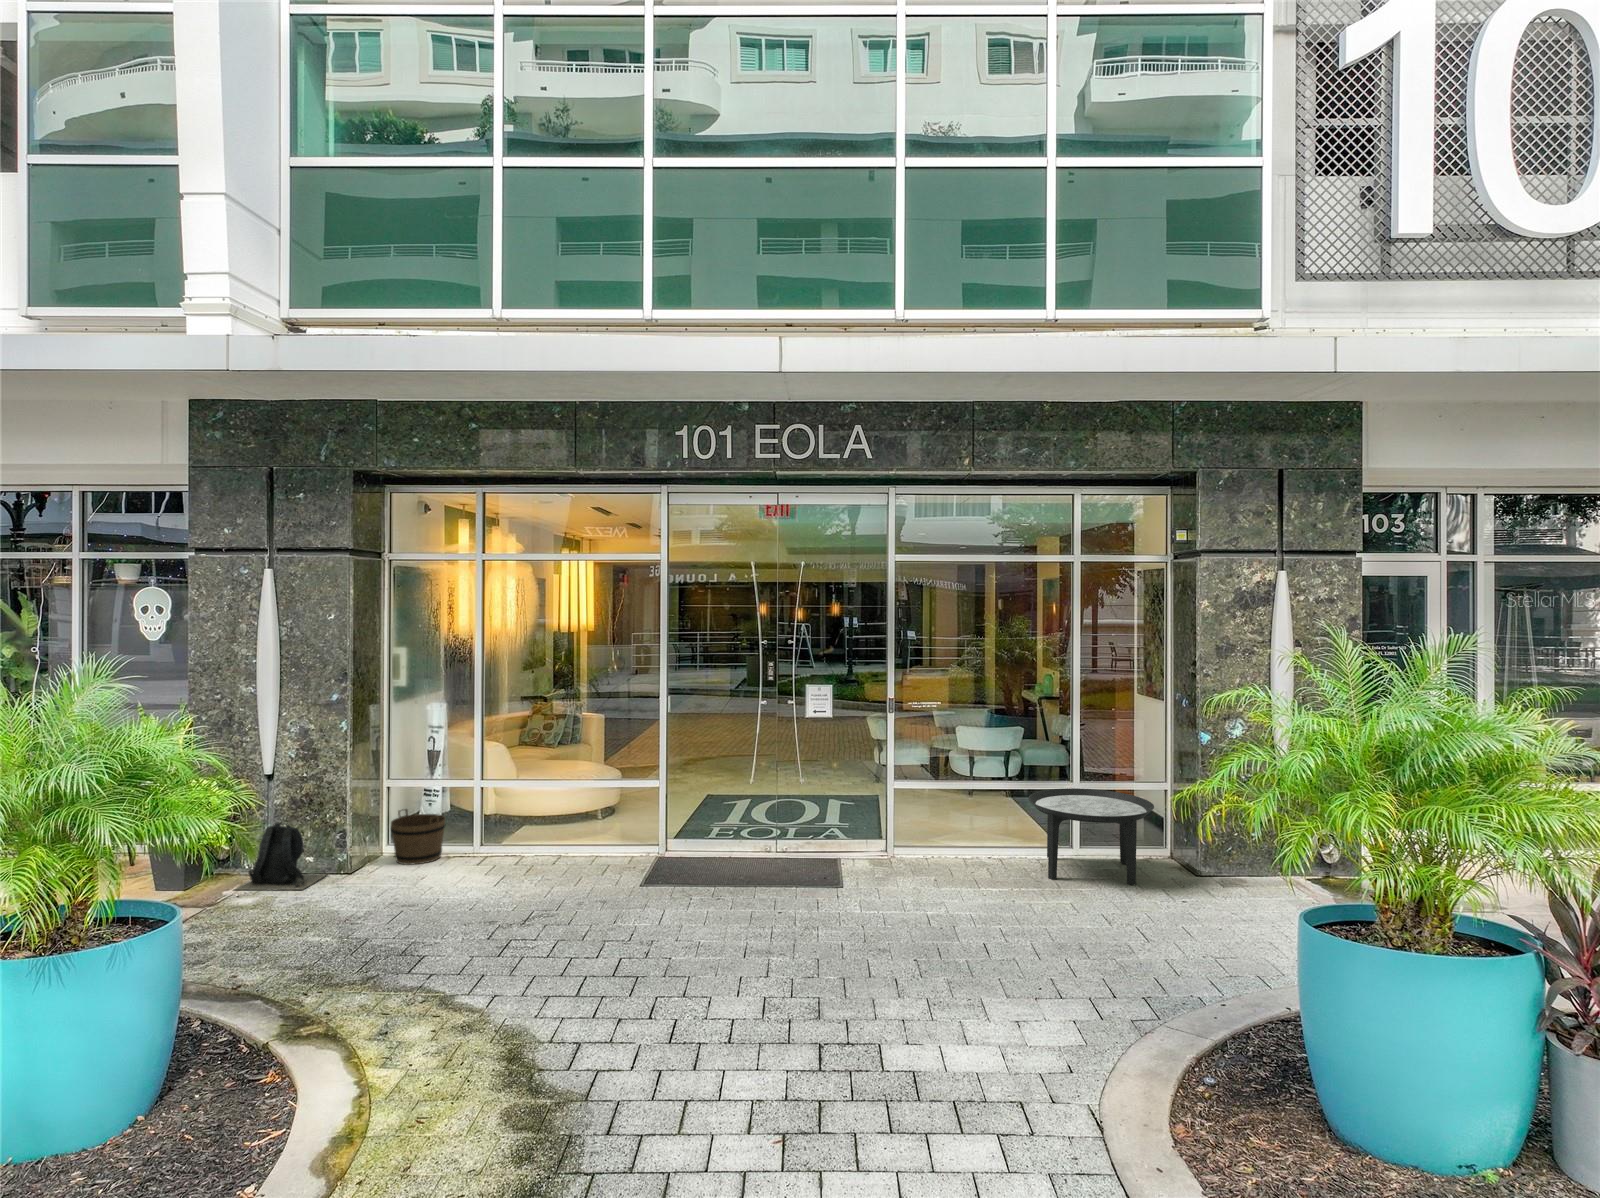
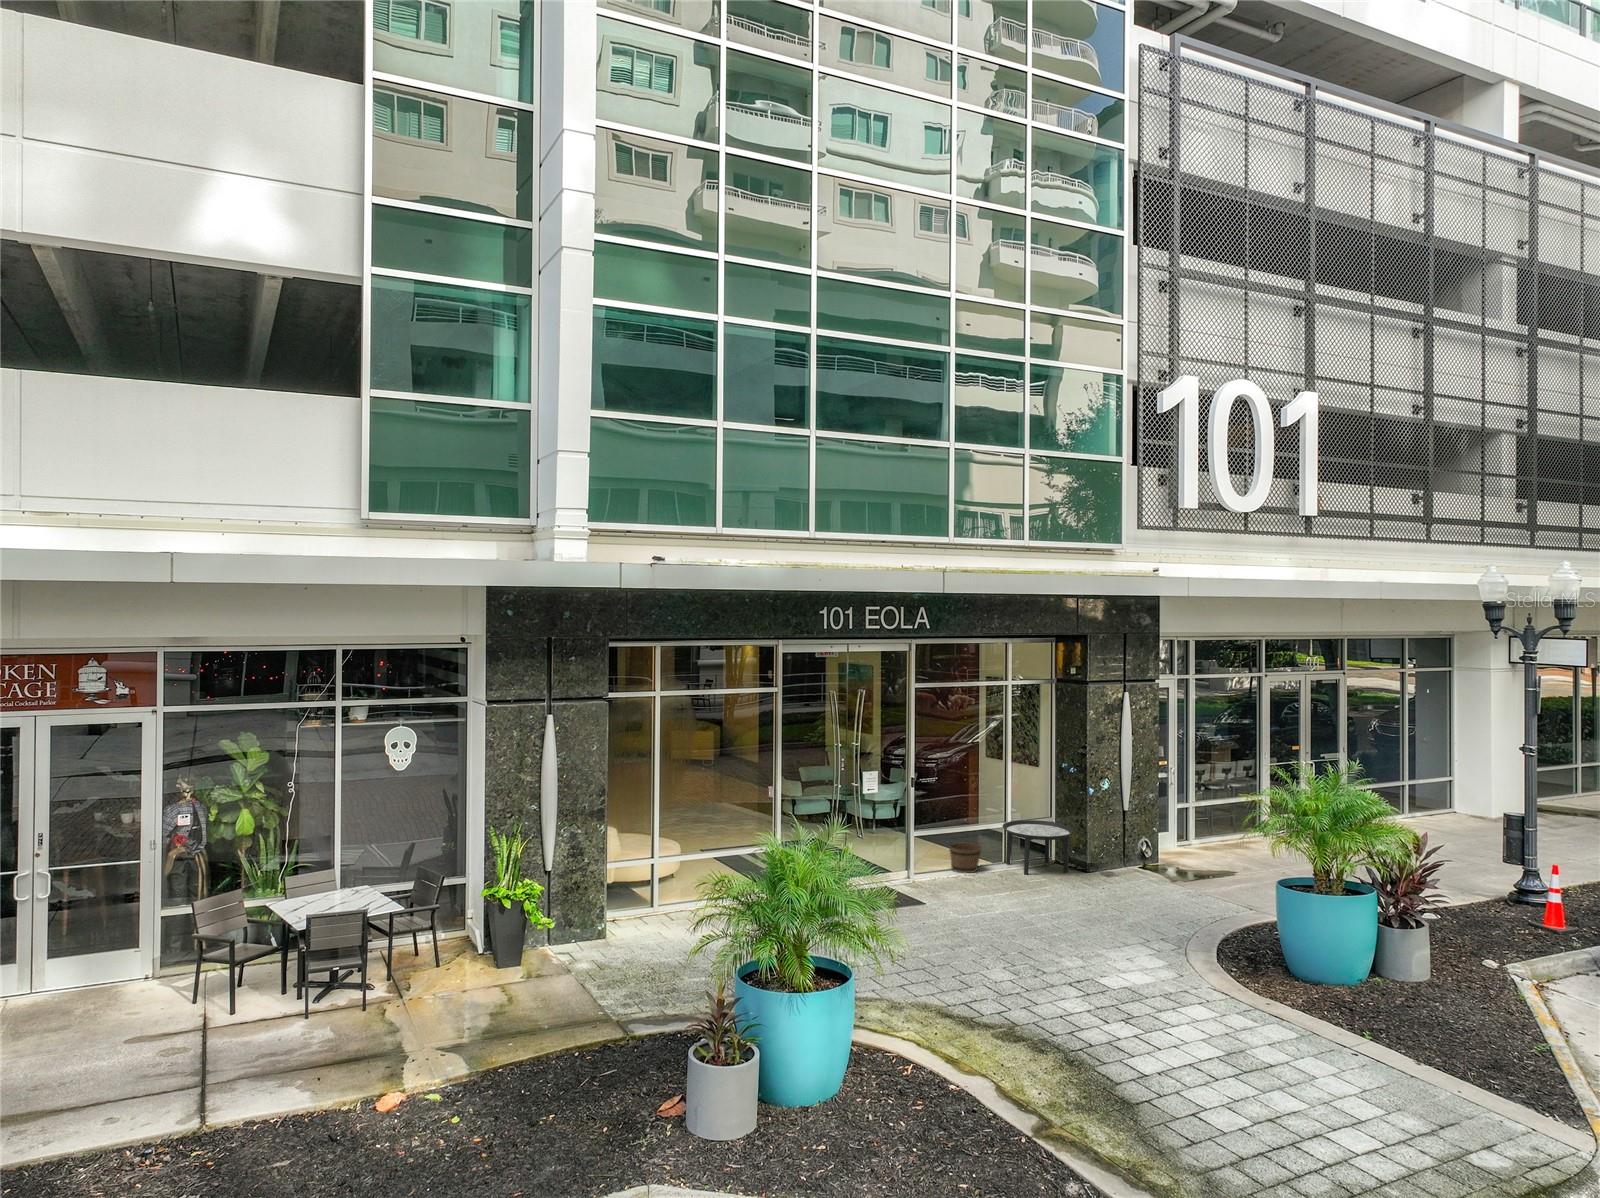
bucket: present [391,809,446,865] -> present [949,843,981,873]
backpack: present [235,823,327,890] -> none [579,896,637,945]

